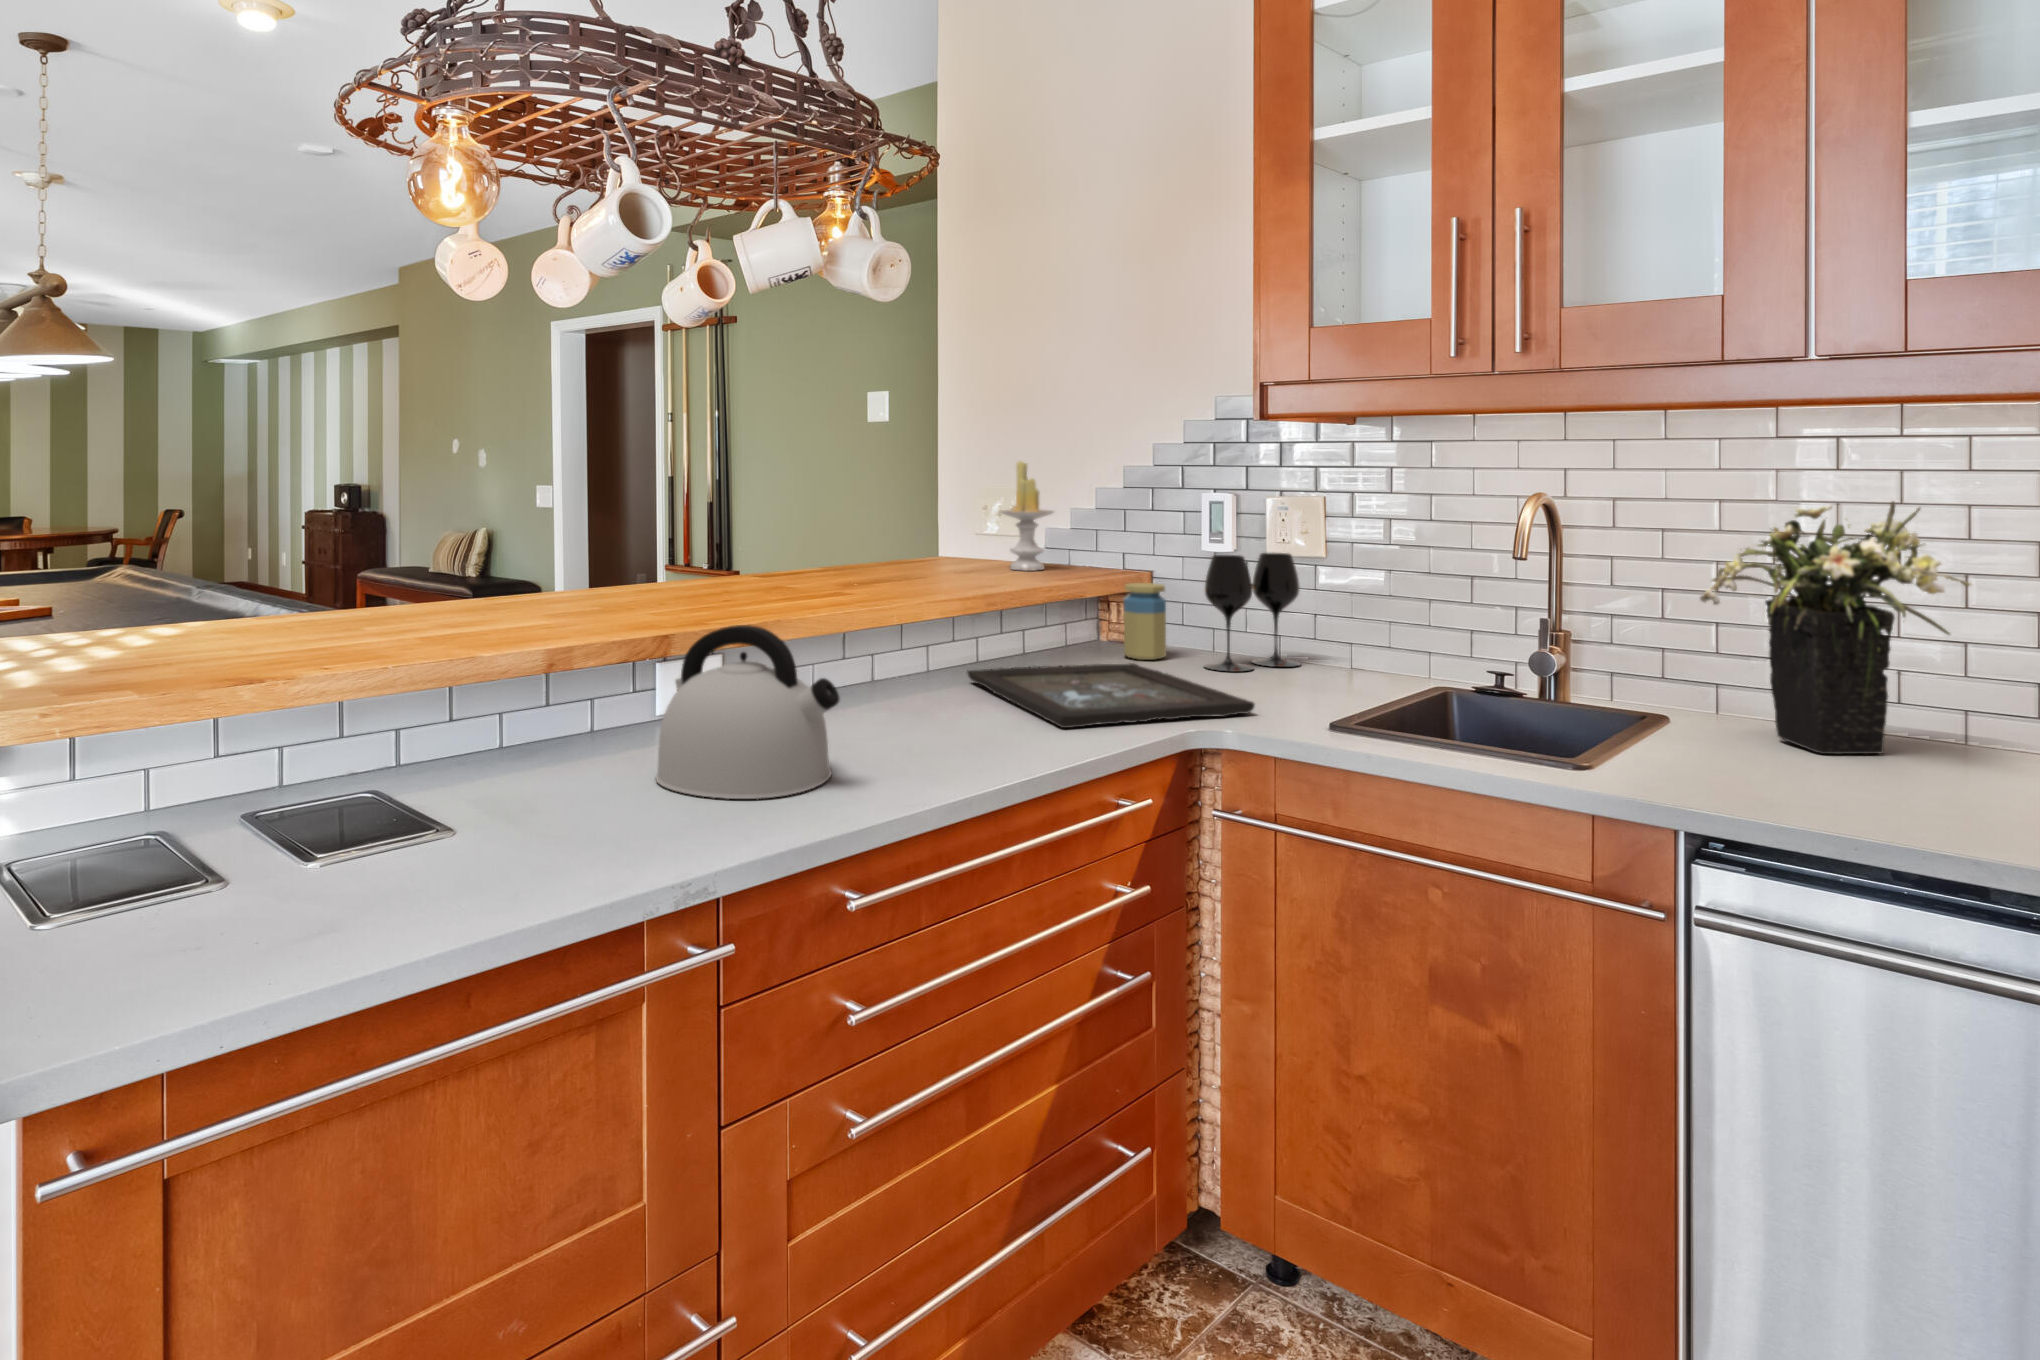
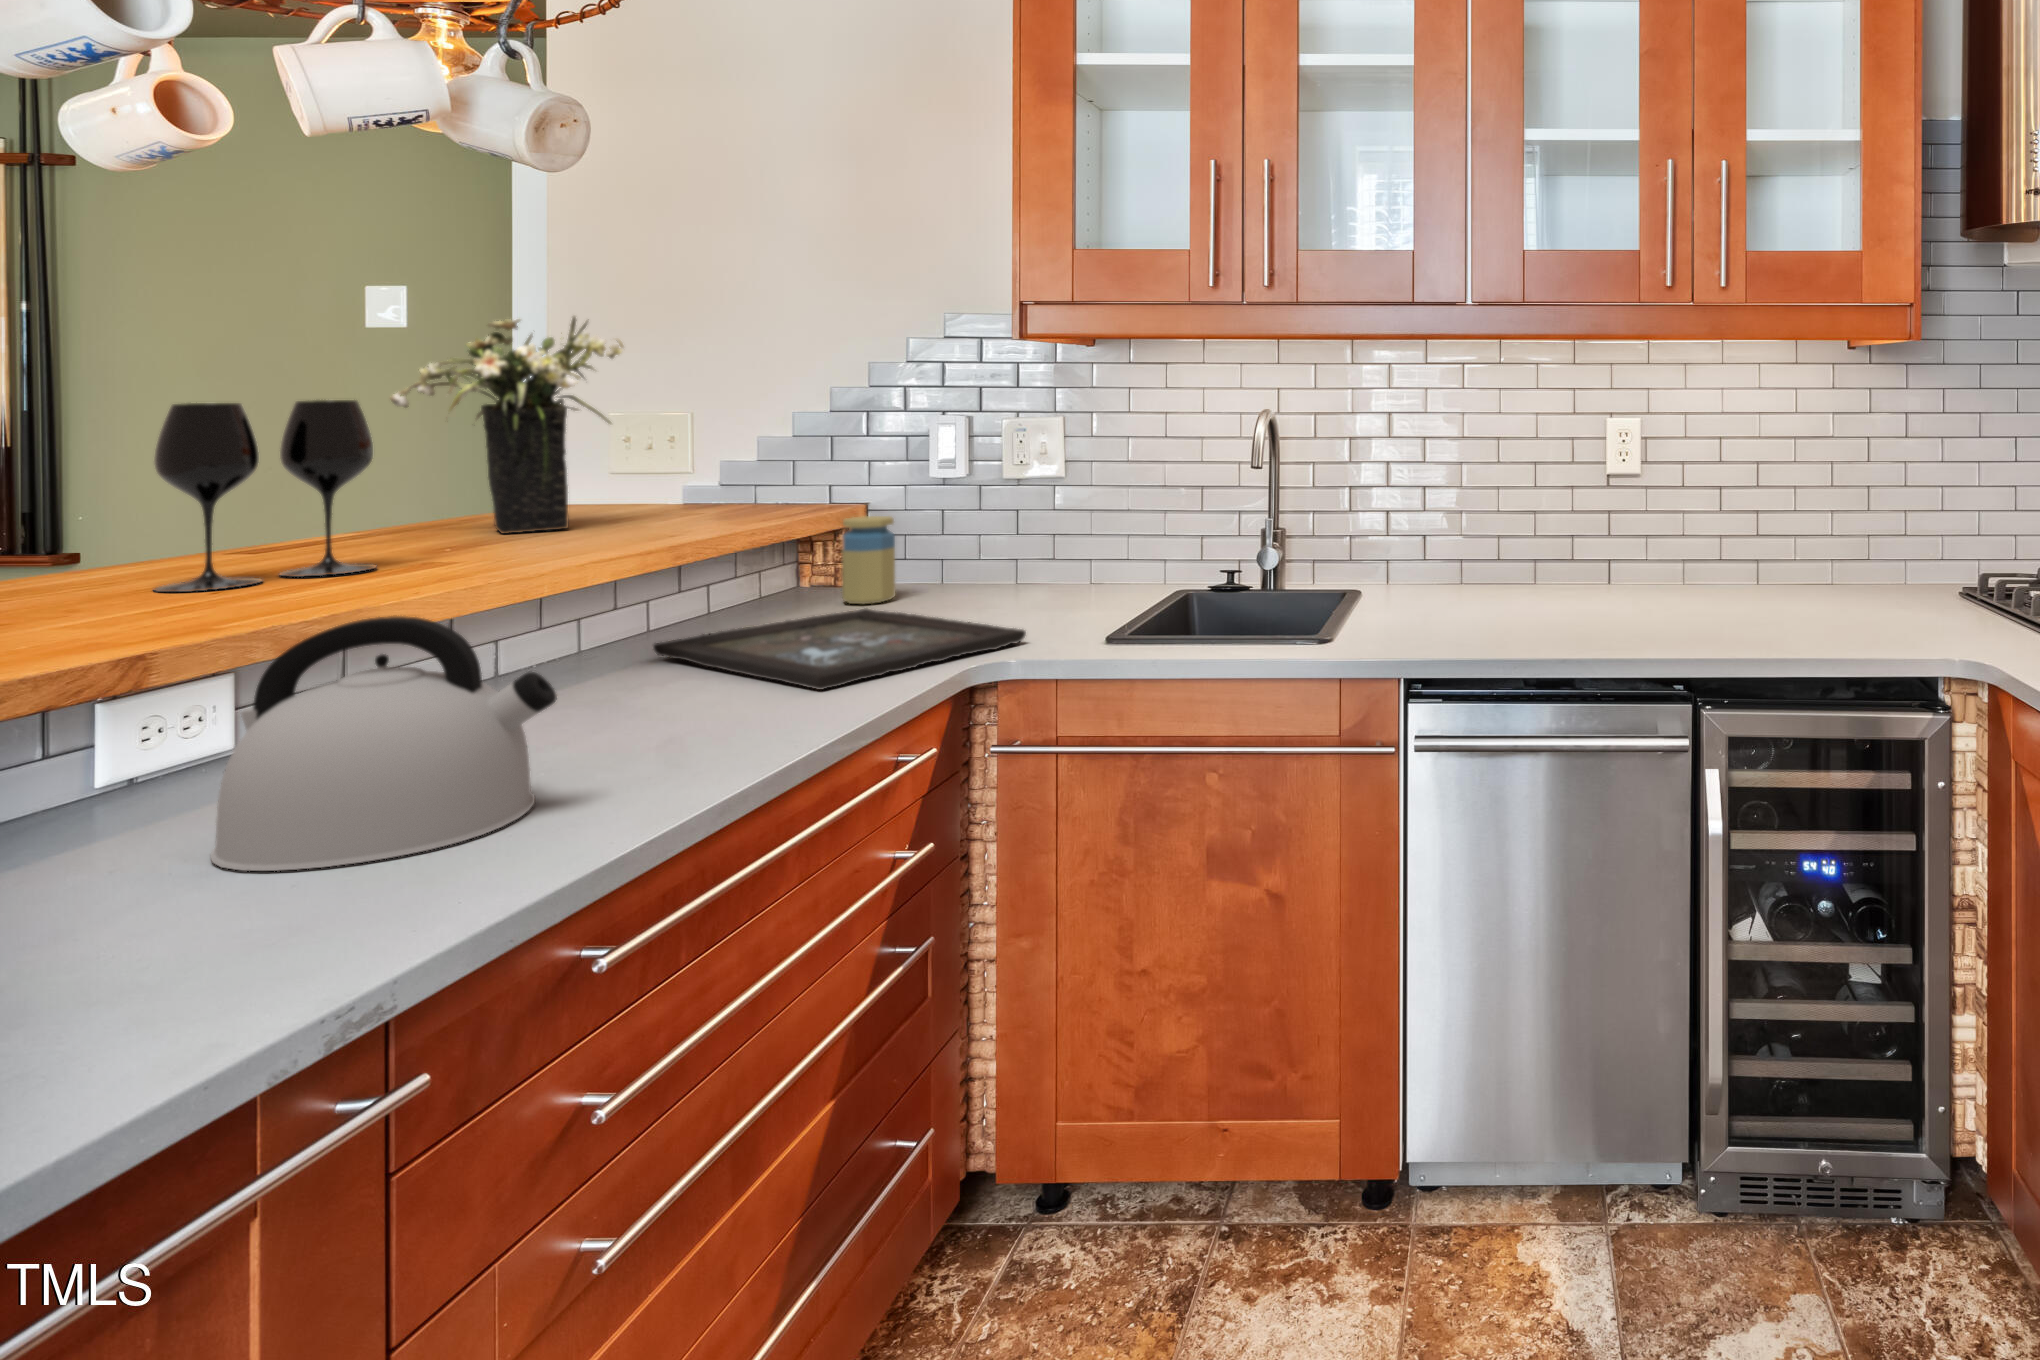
candle: present [1000,461,1054,571] -> none [657,376,738,513]
flower arrangement: present [1700,501,1970,754] -> present [390,316,623,534]
wine glass: present [1205,553,1300,672] -> present [154,400,375,592]

